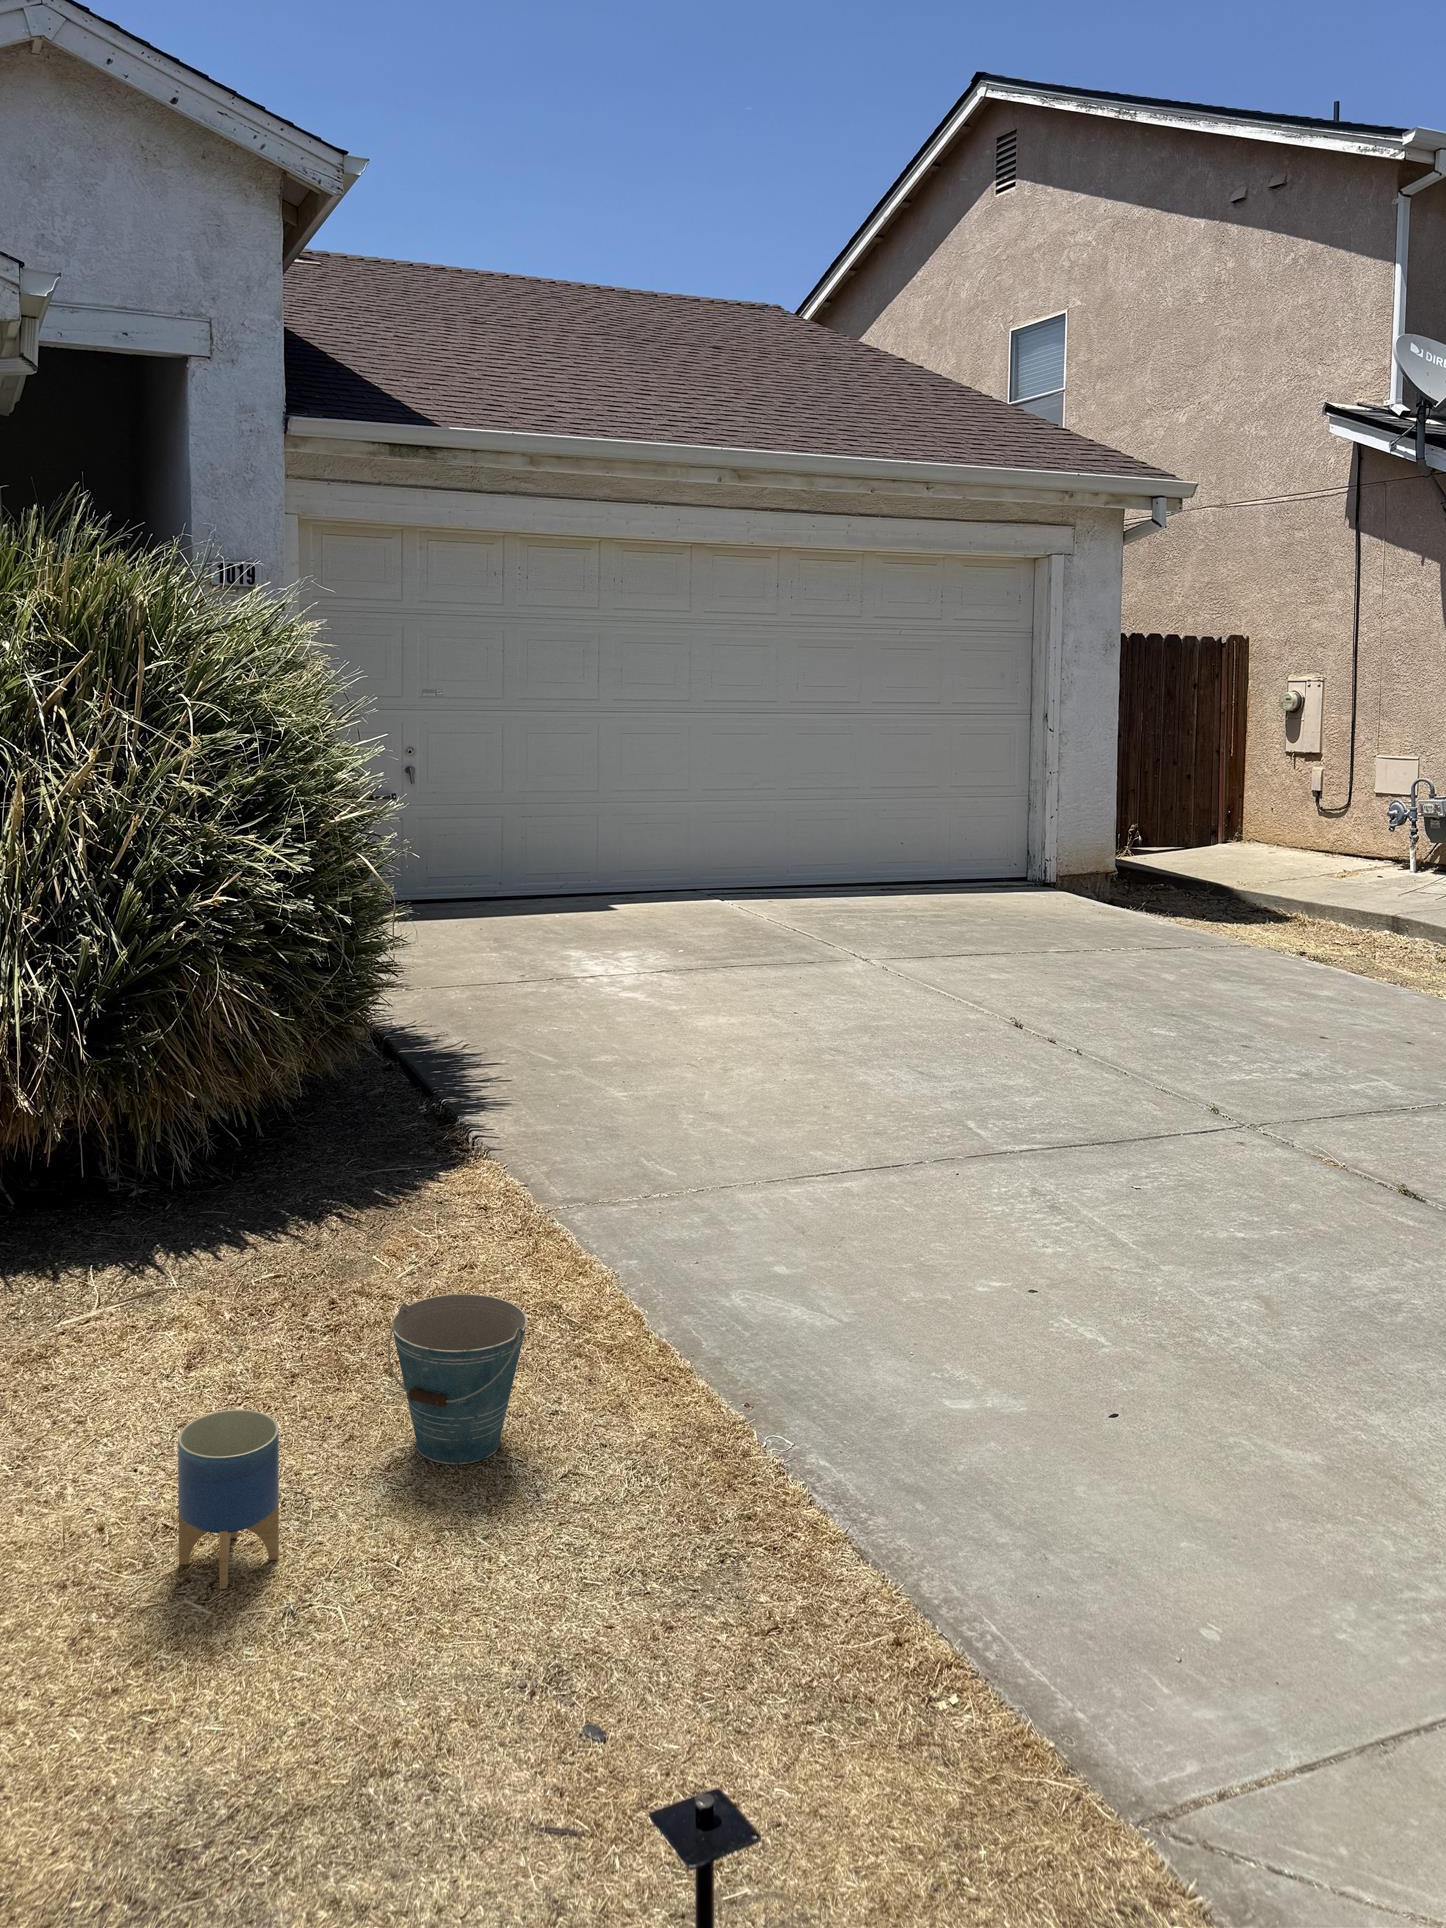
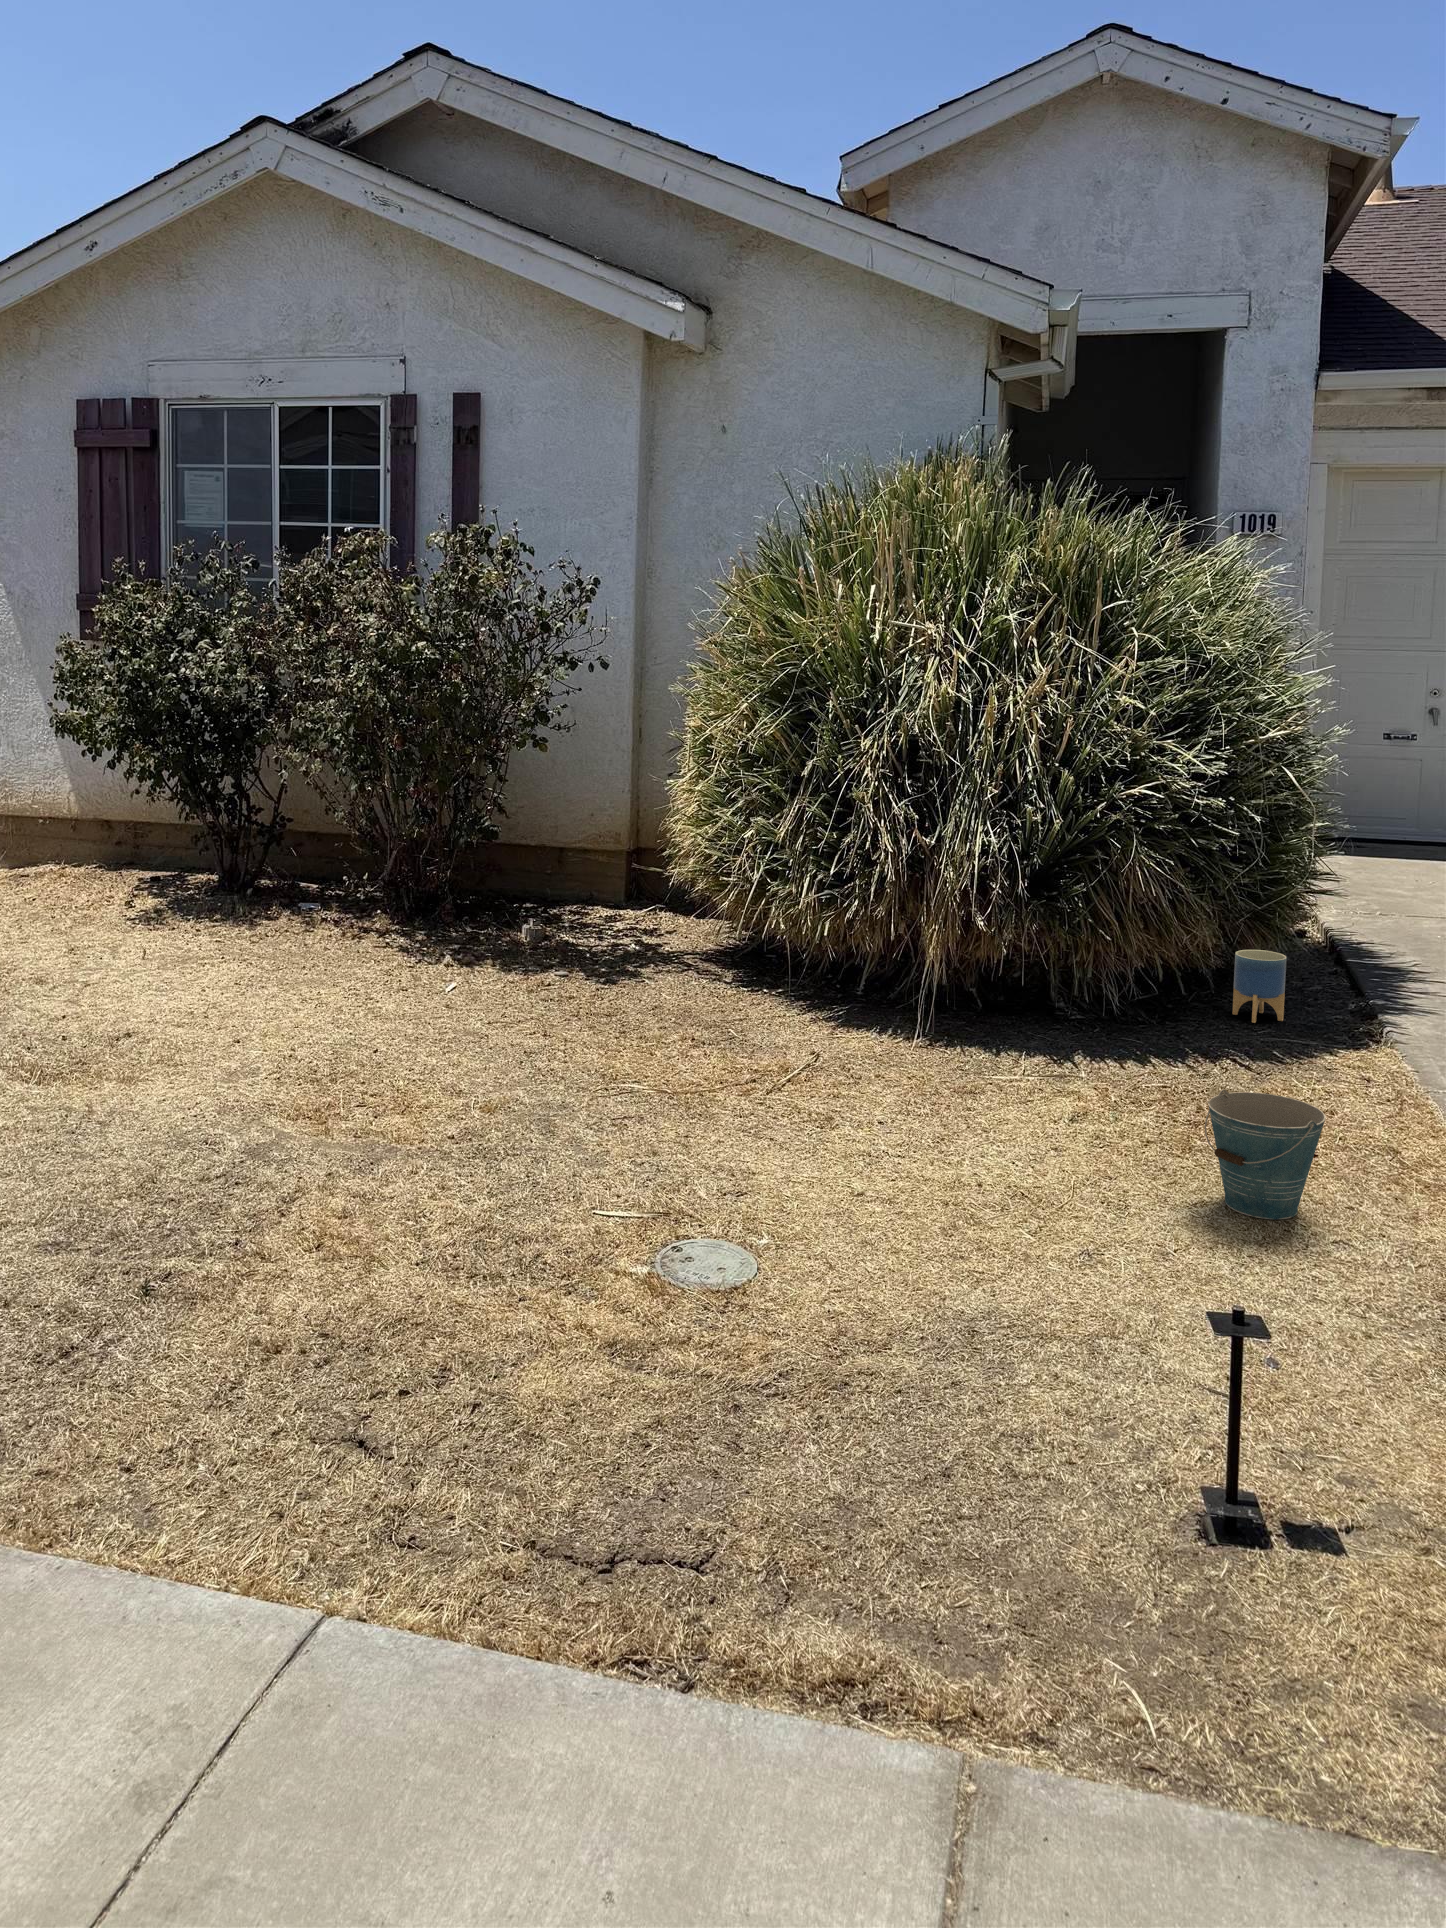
planter: present [178,1409,279,1589] -> present [1232,950,1286,1023]

